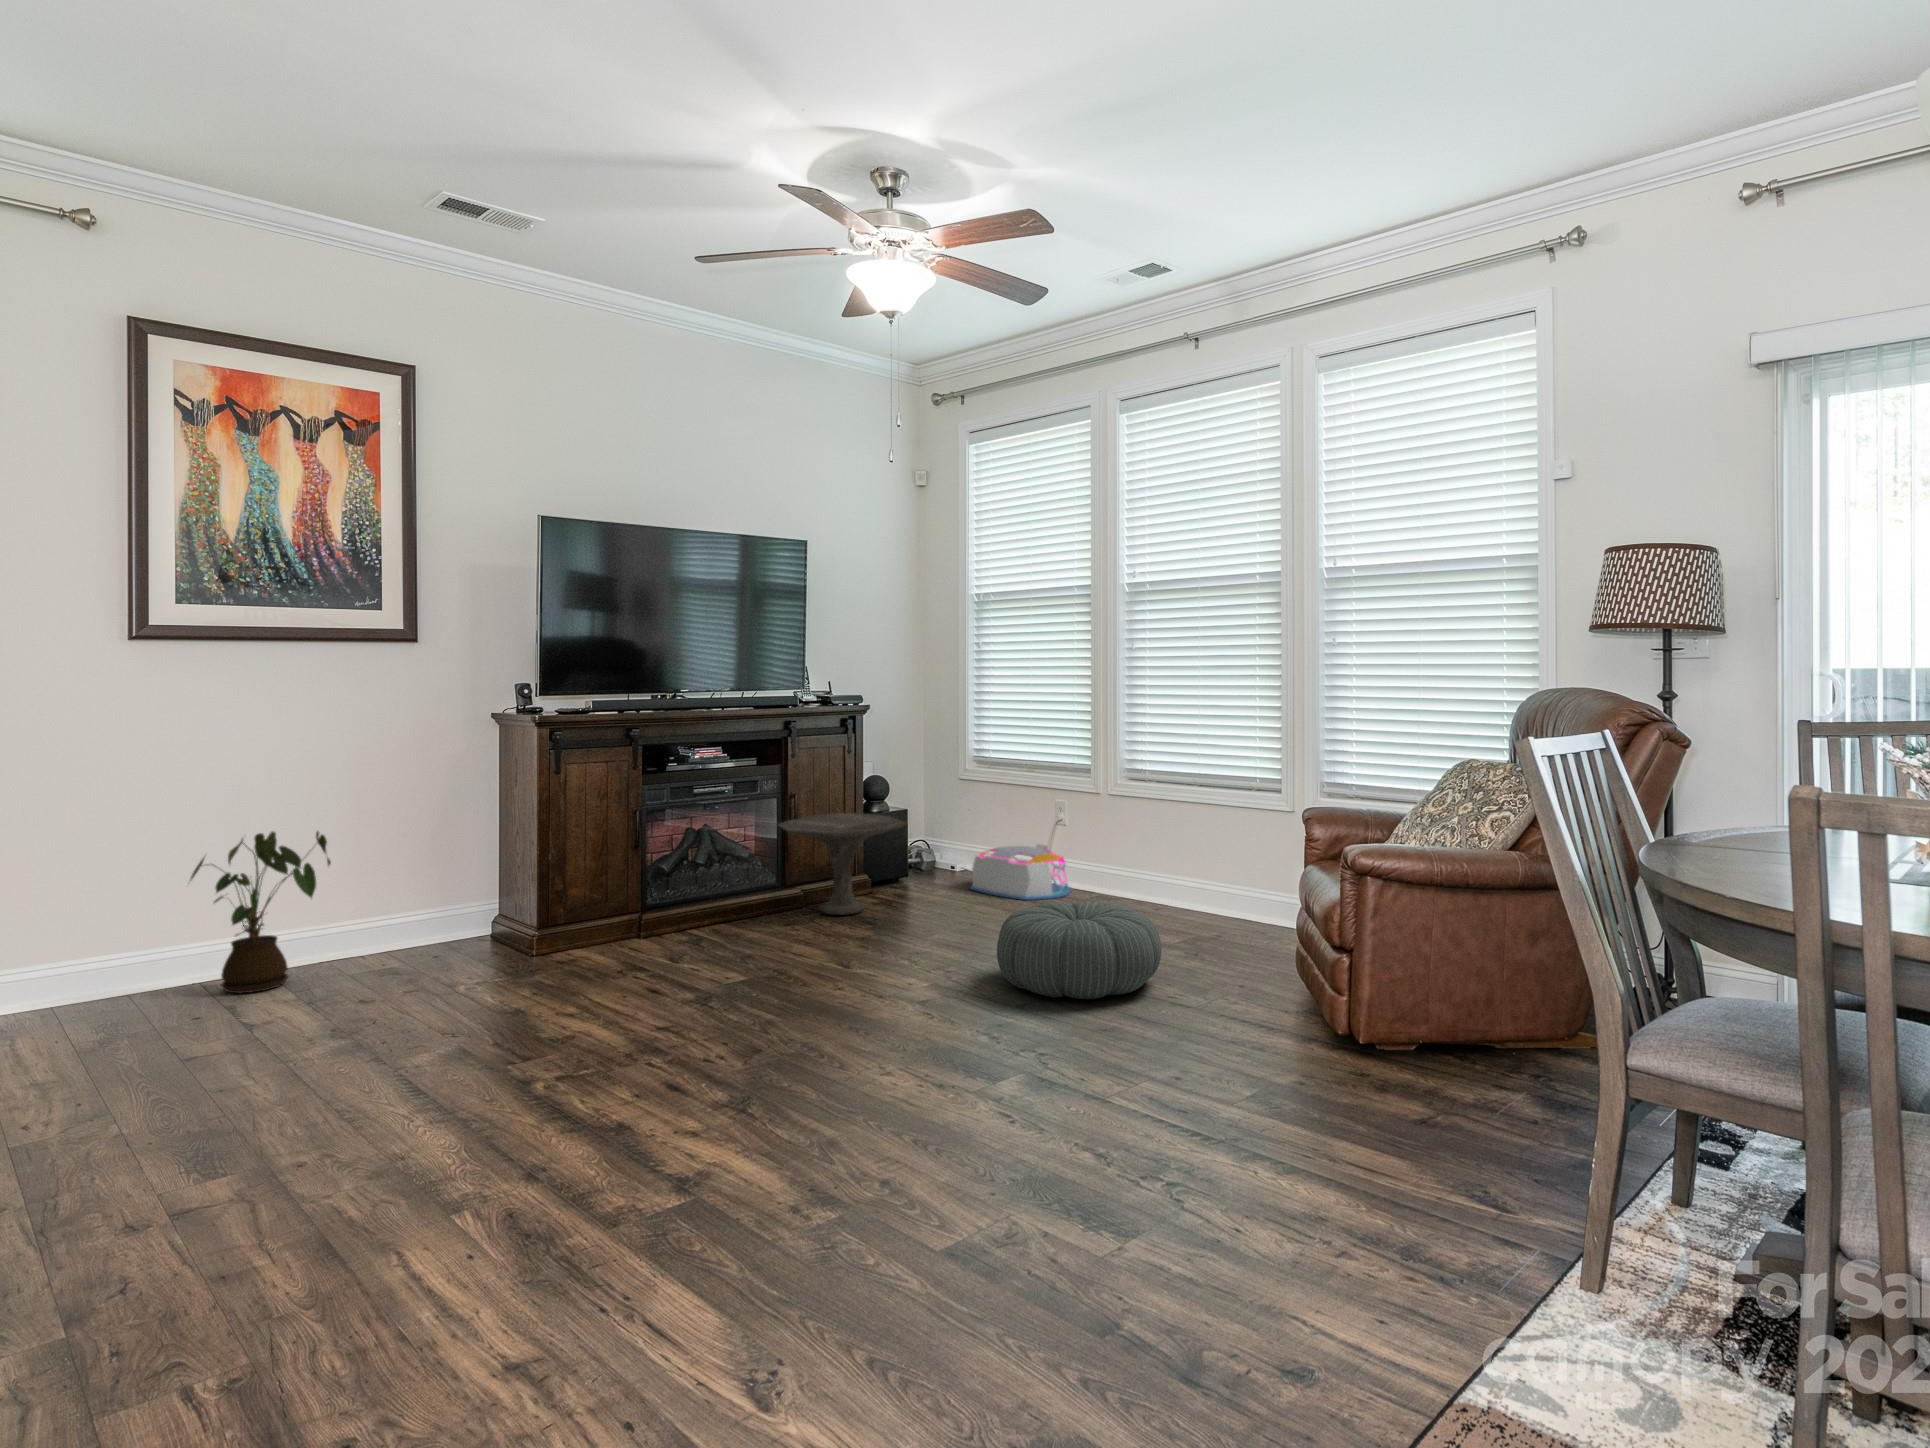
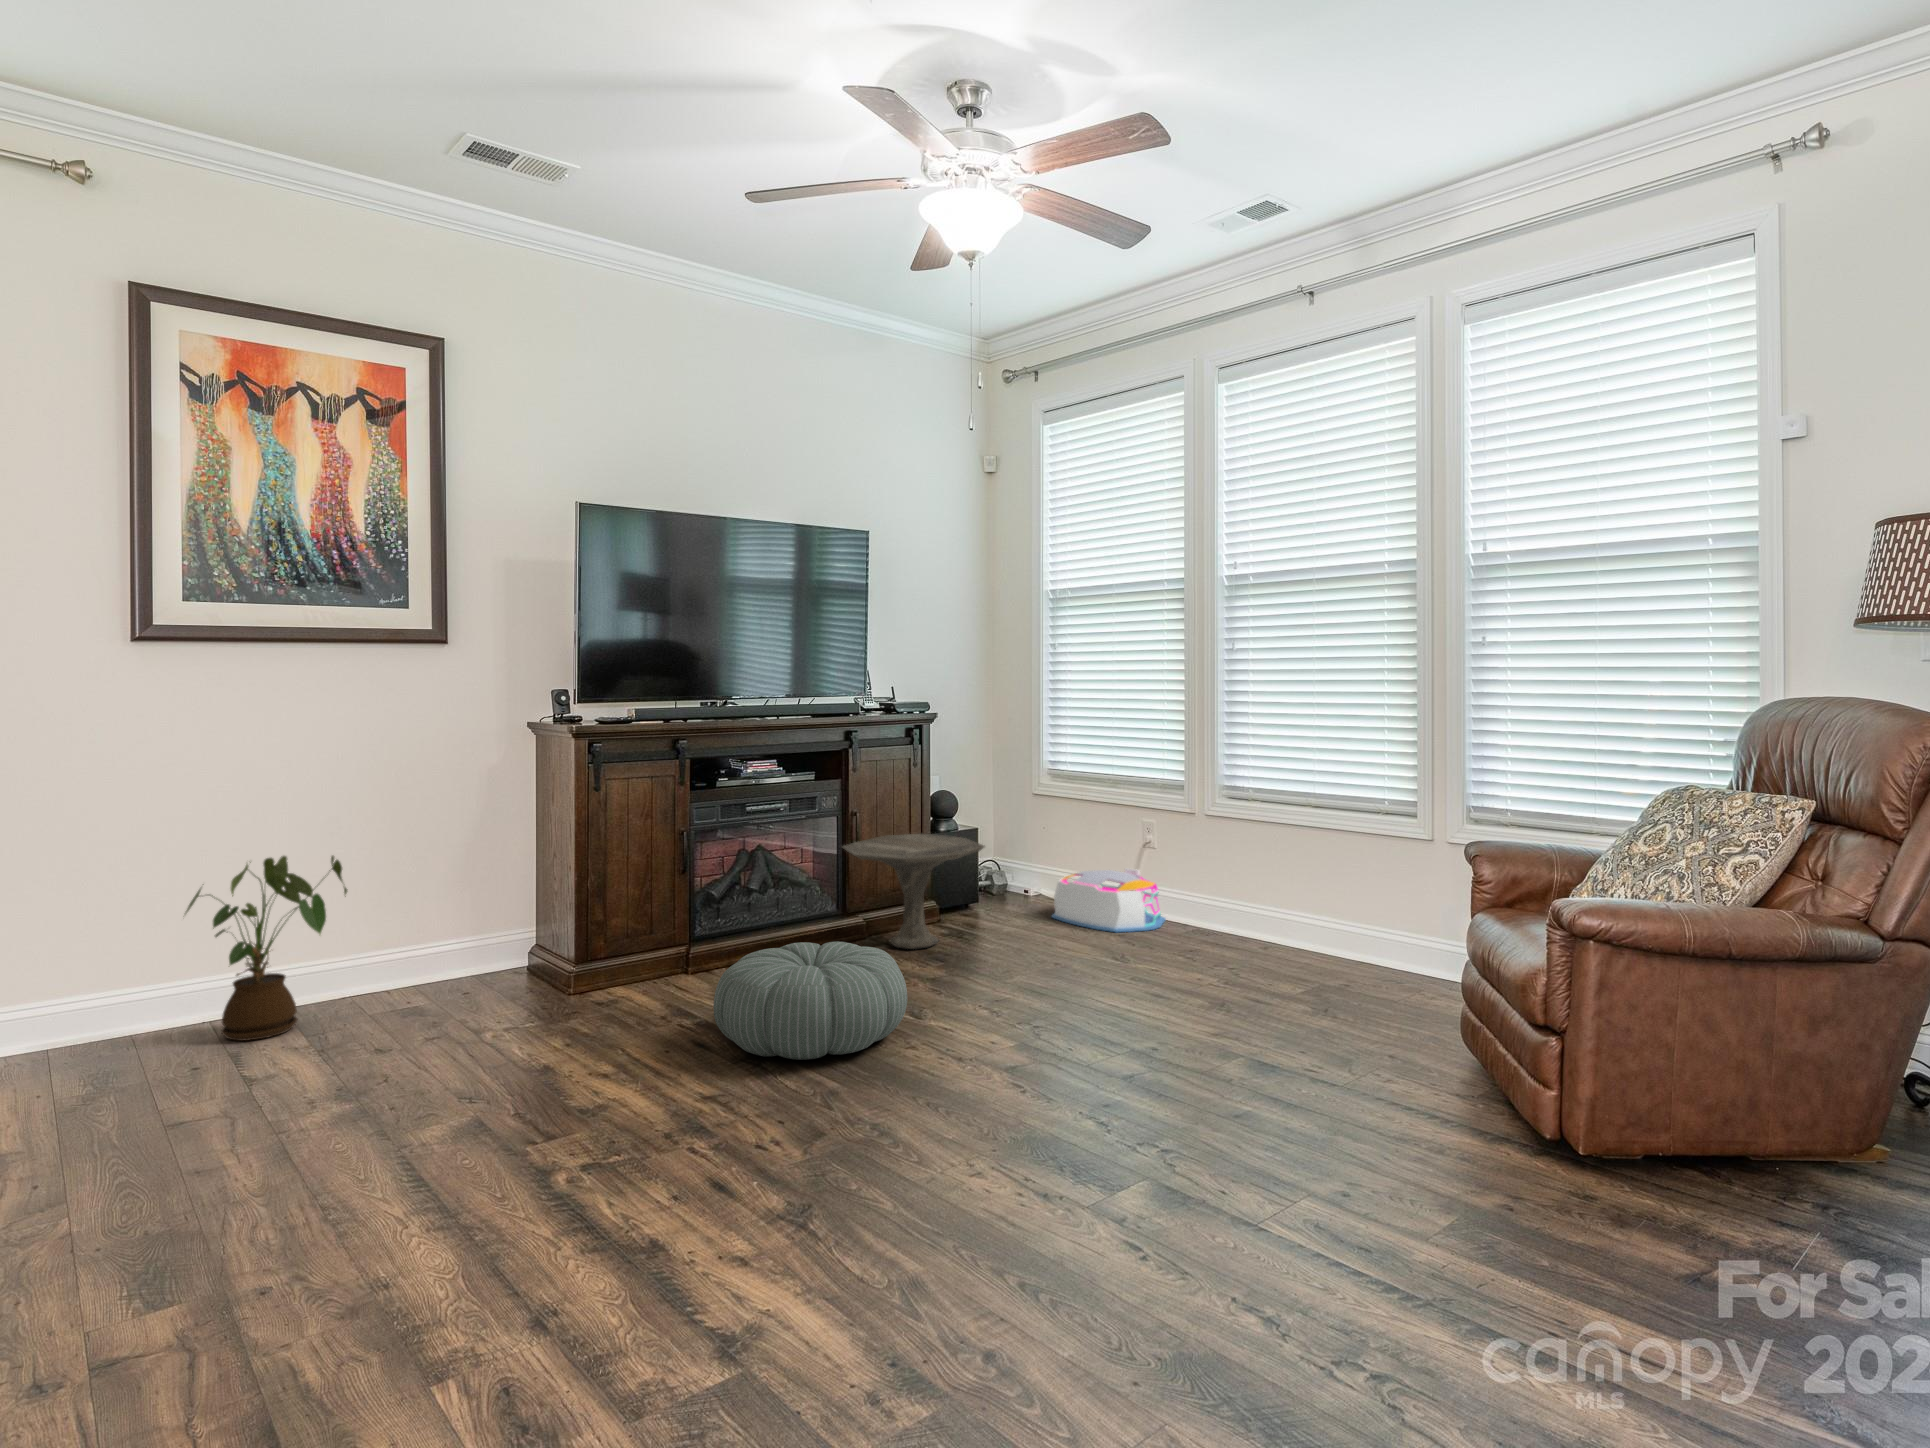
pouf: present [997,902,1161,999] -> present [713,941,907,1060]

